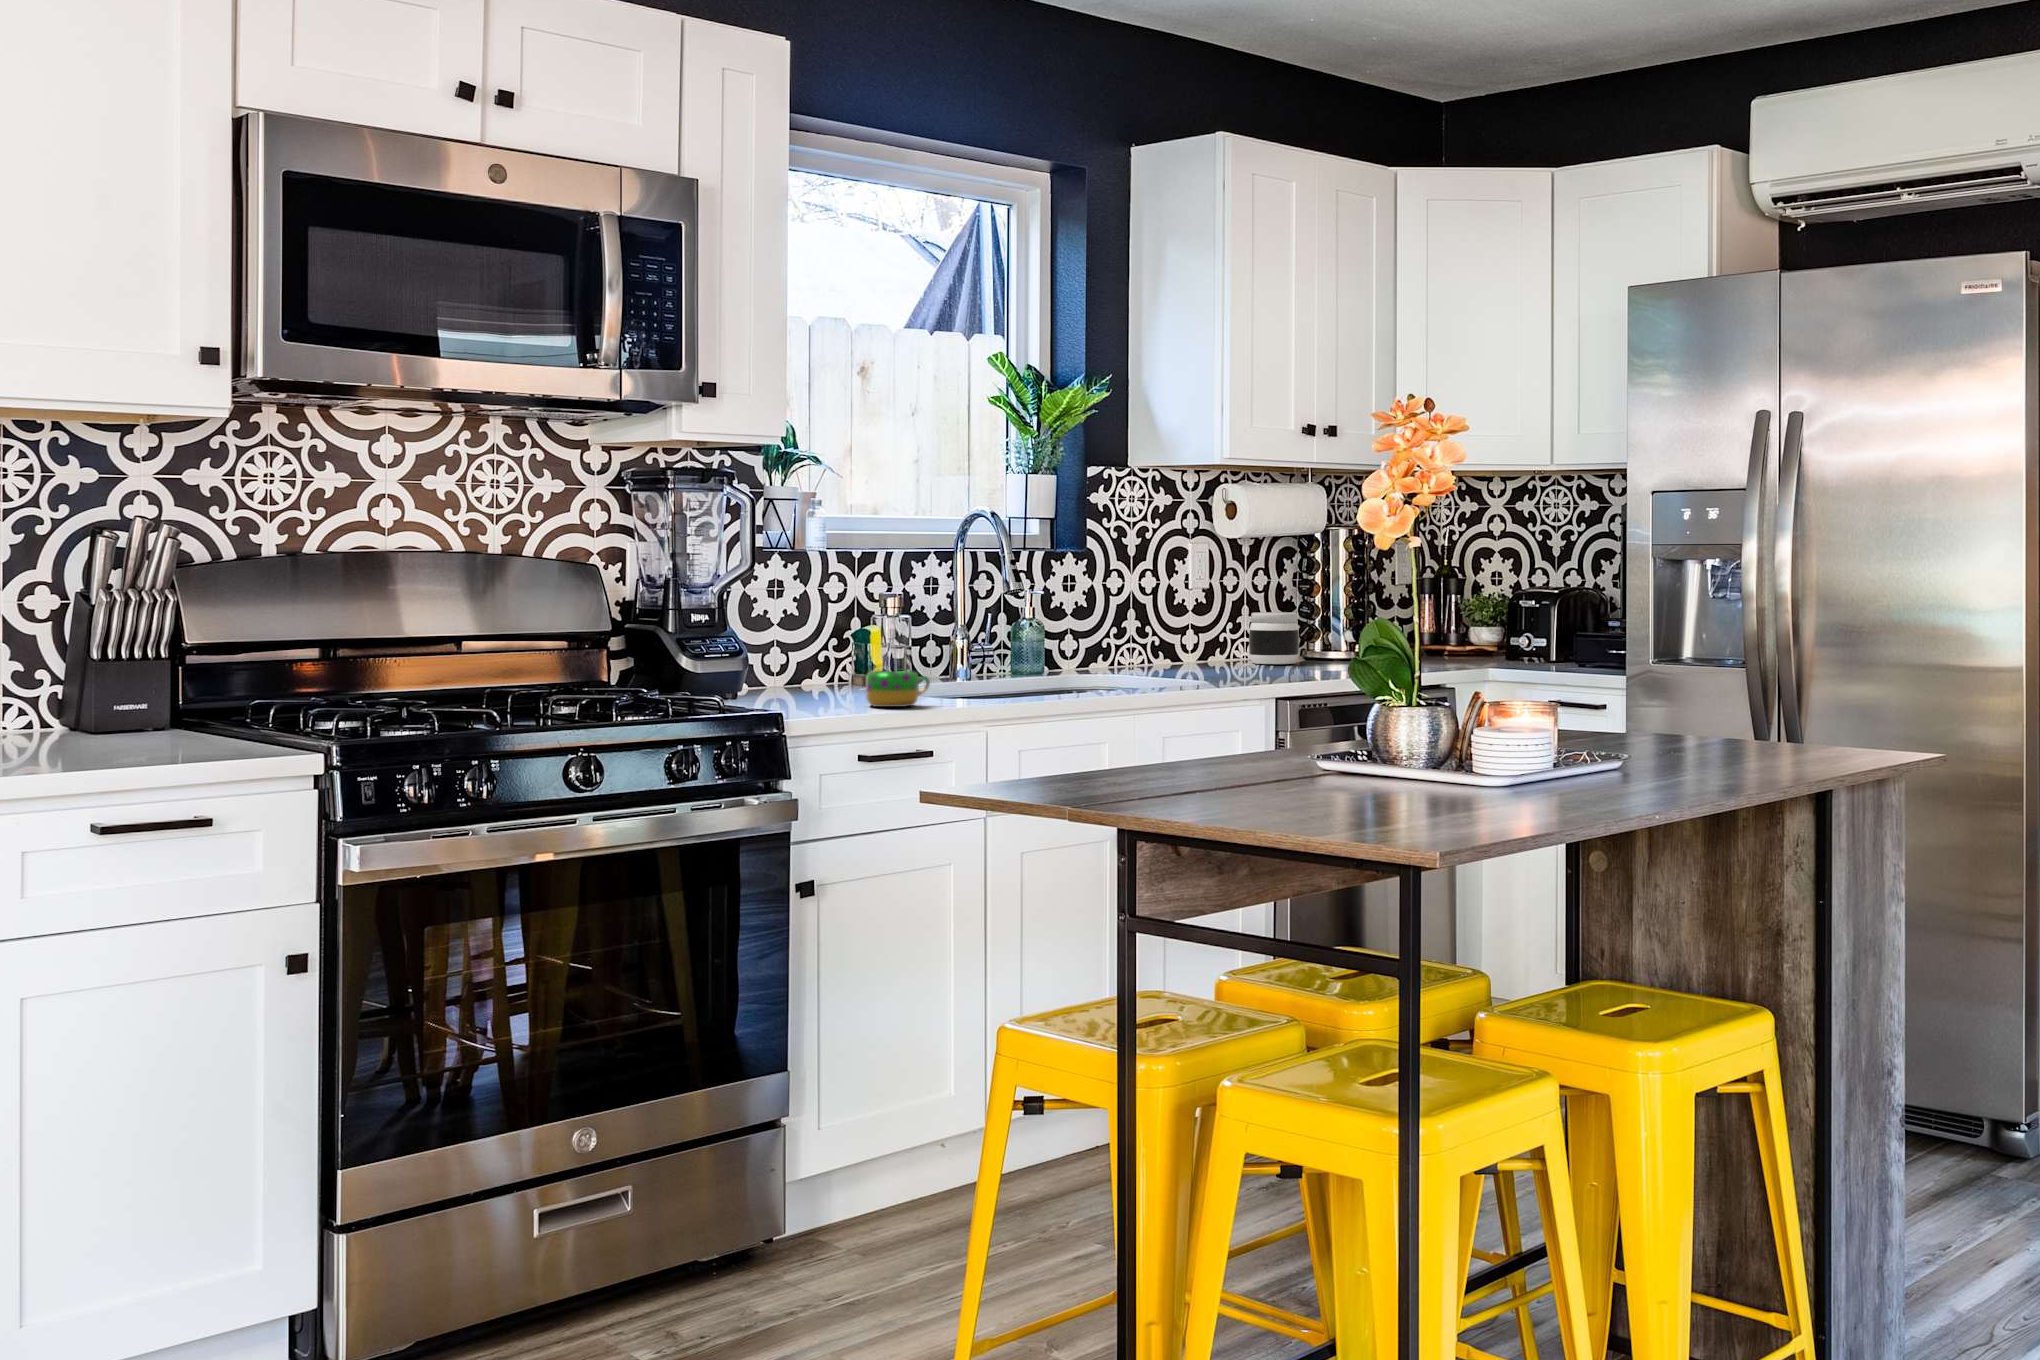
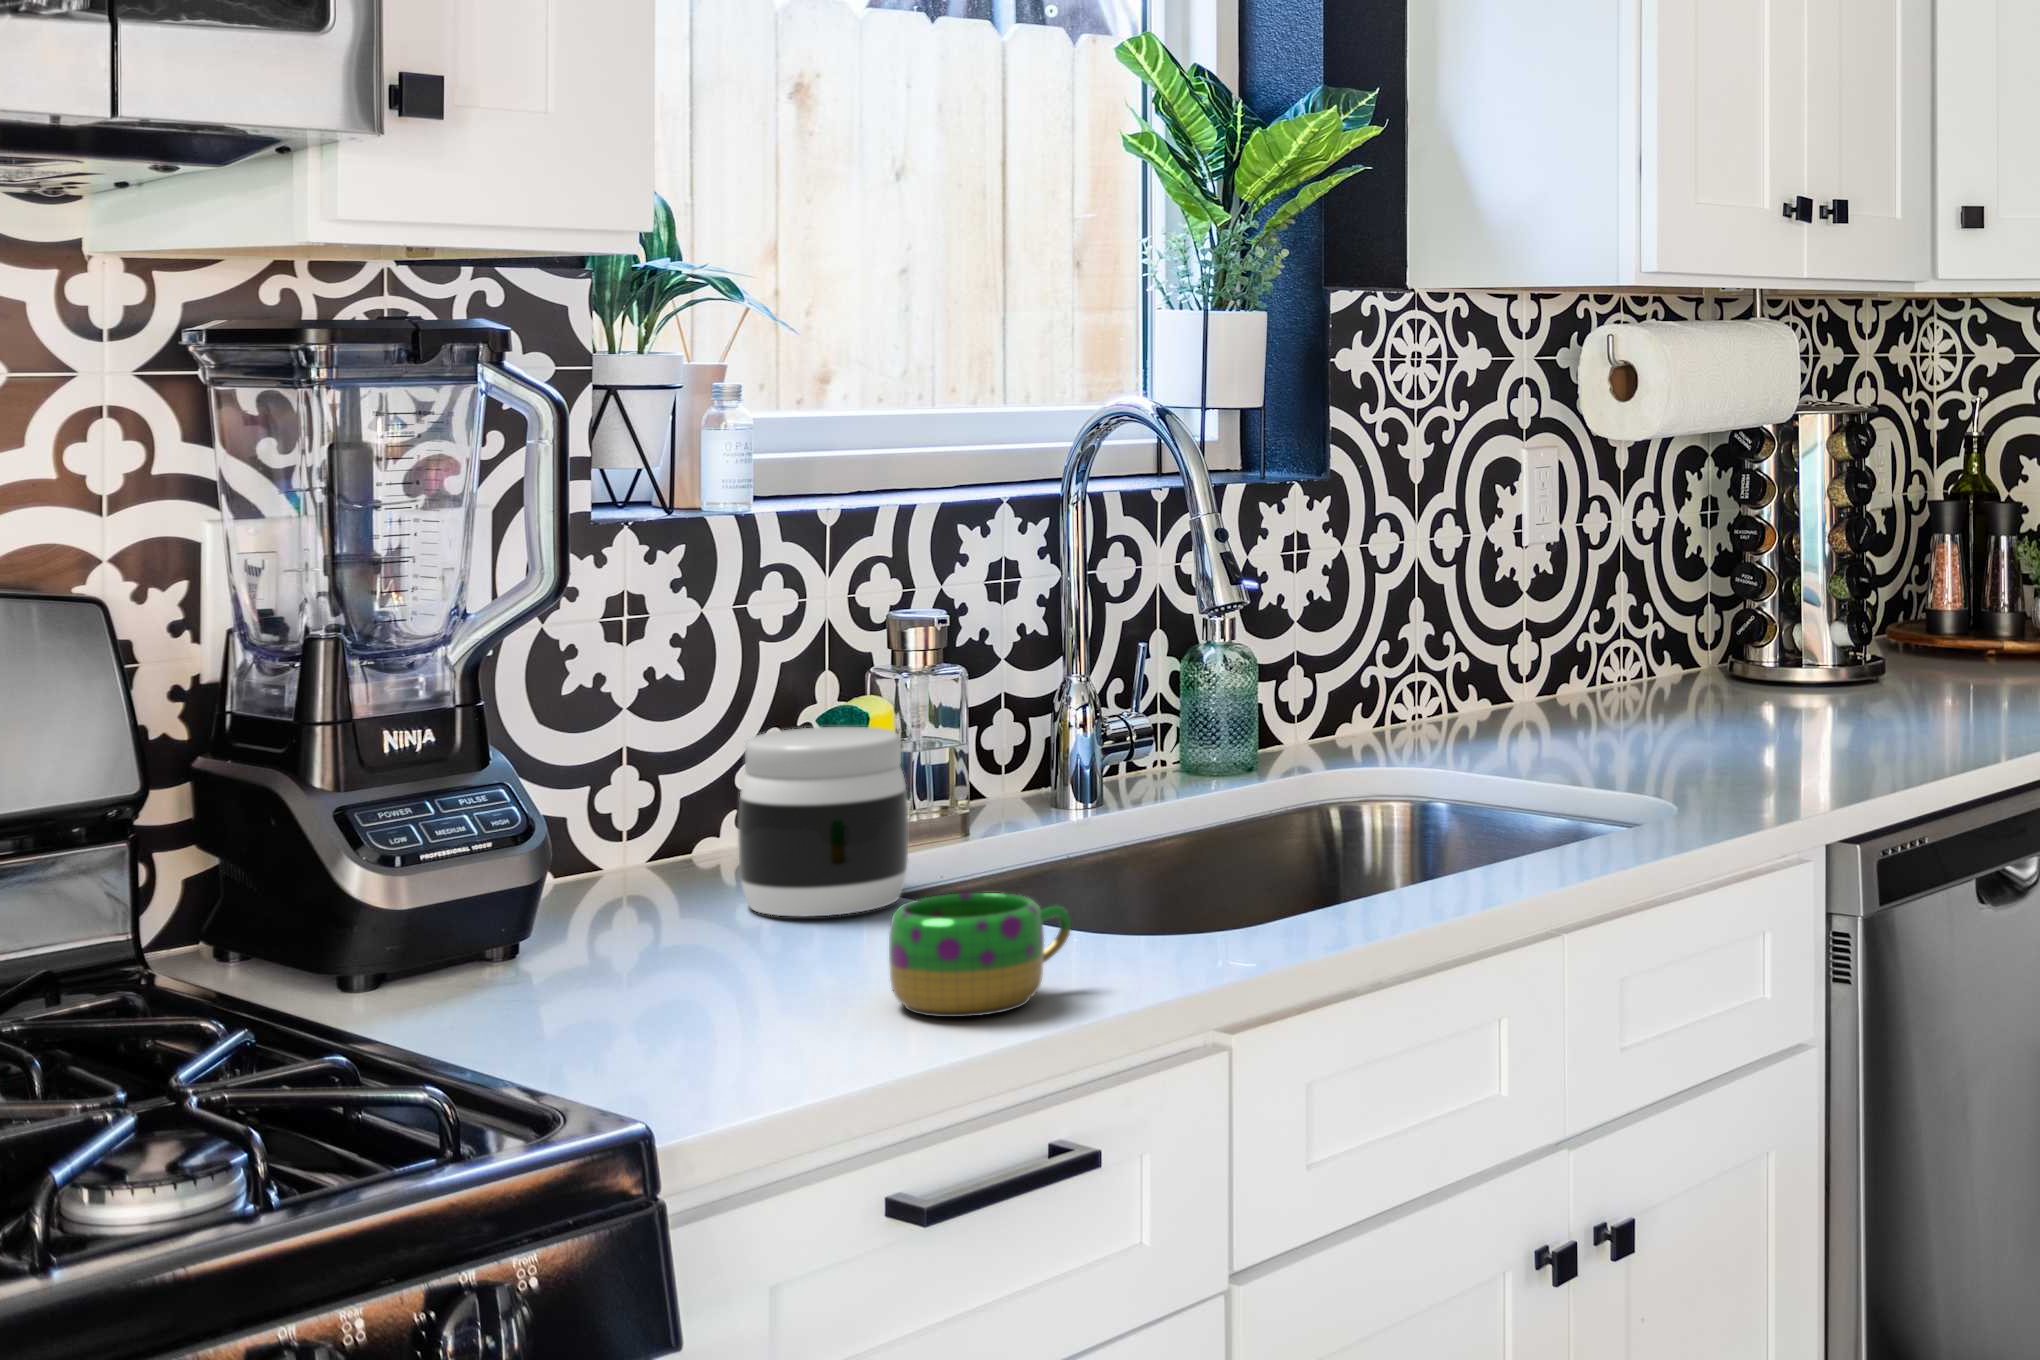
jar: present [1249,612,1299,664] -> present [738,727,908,917]

